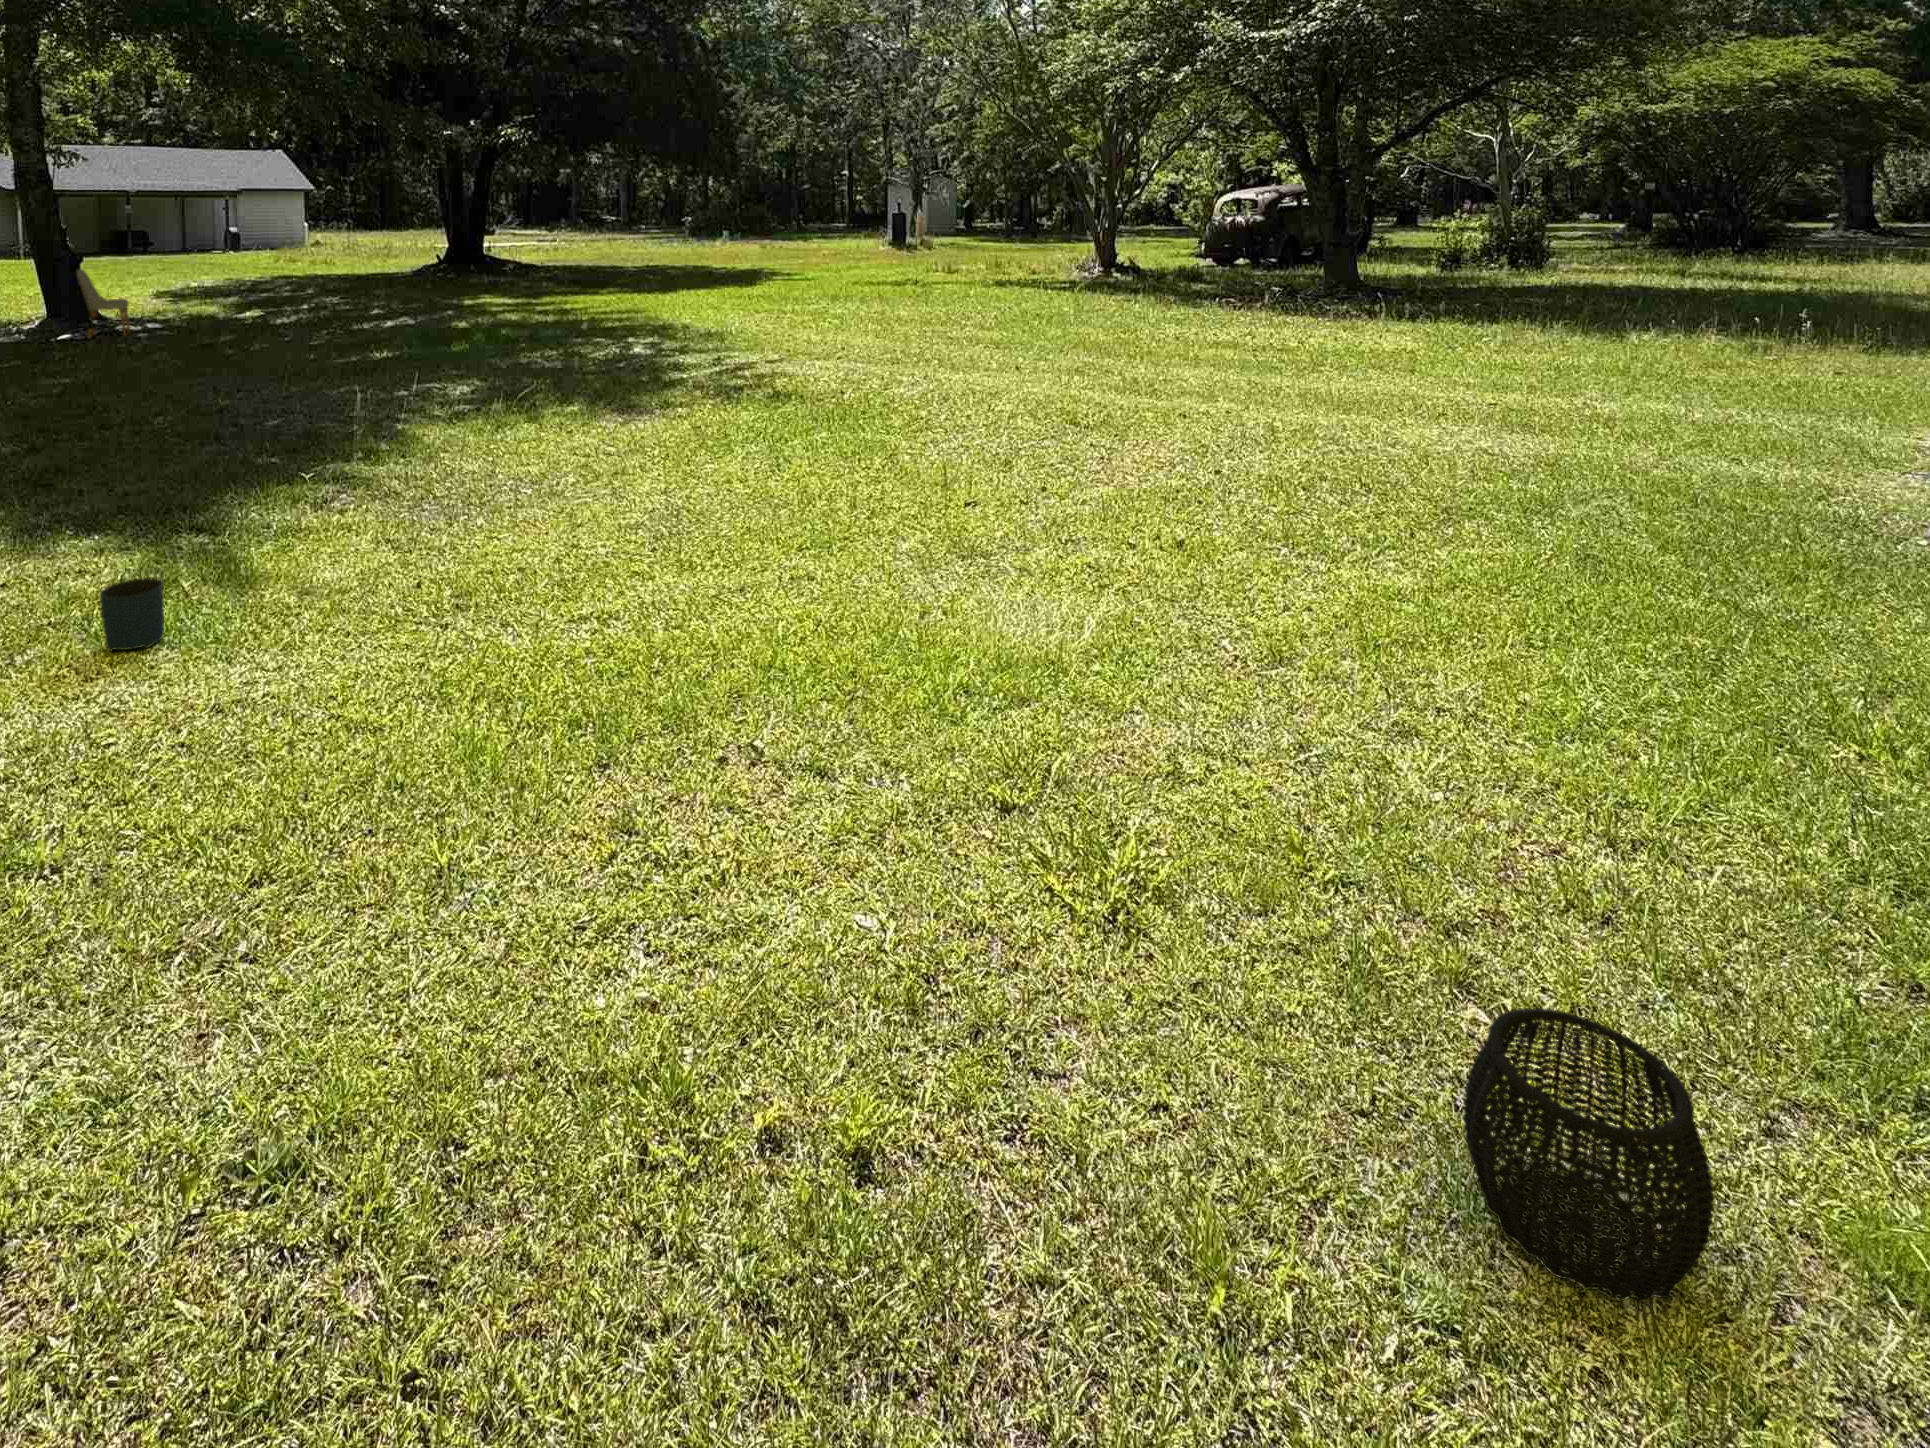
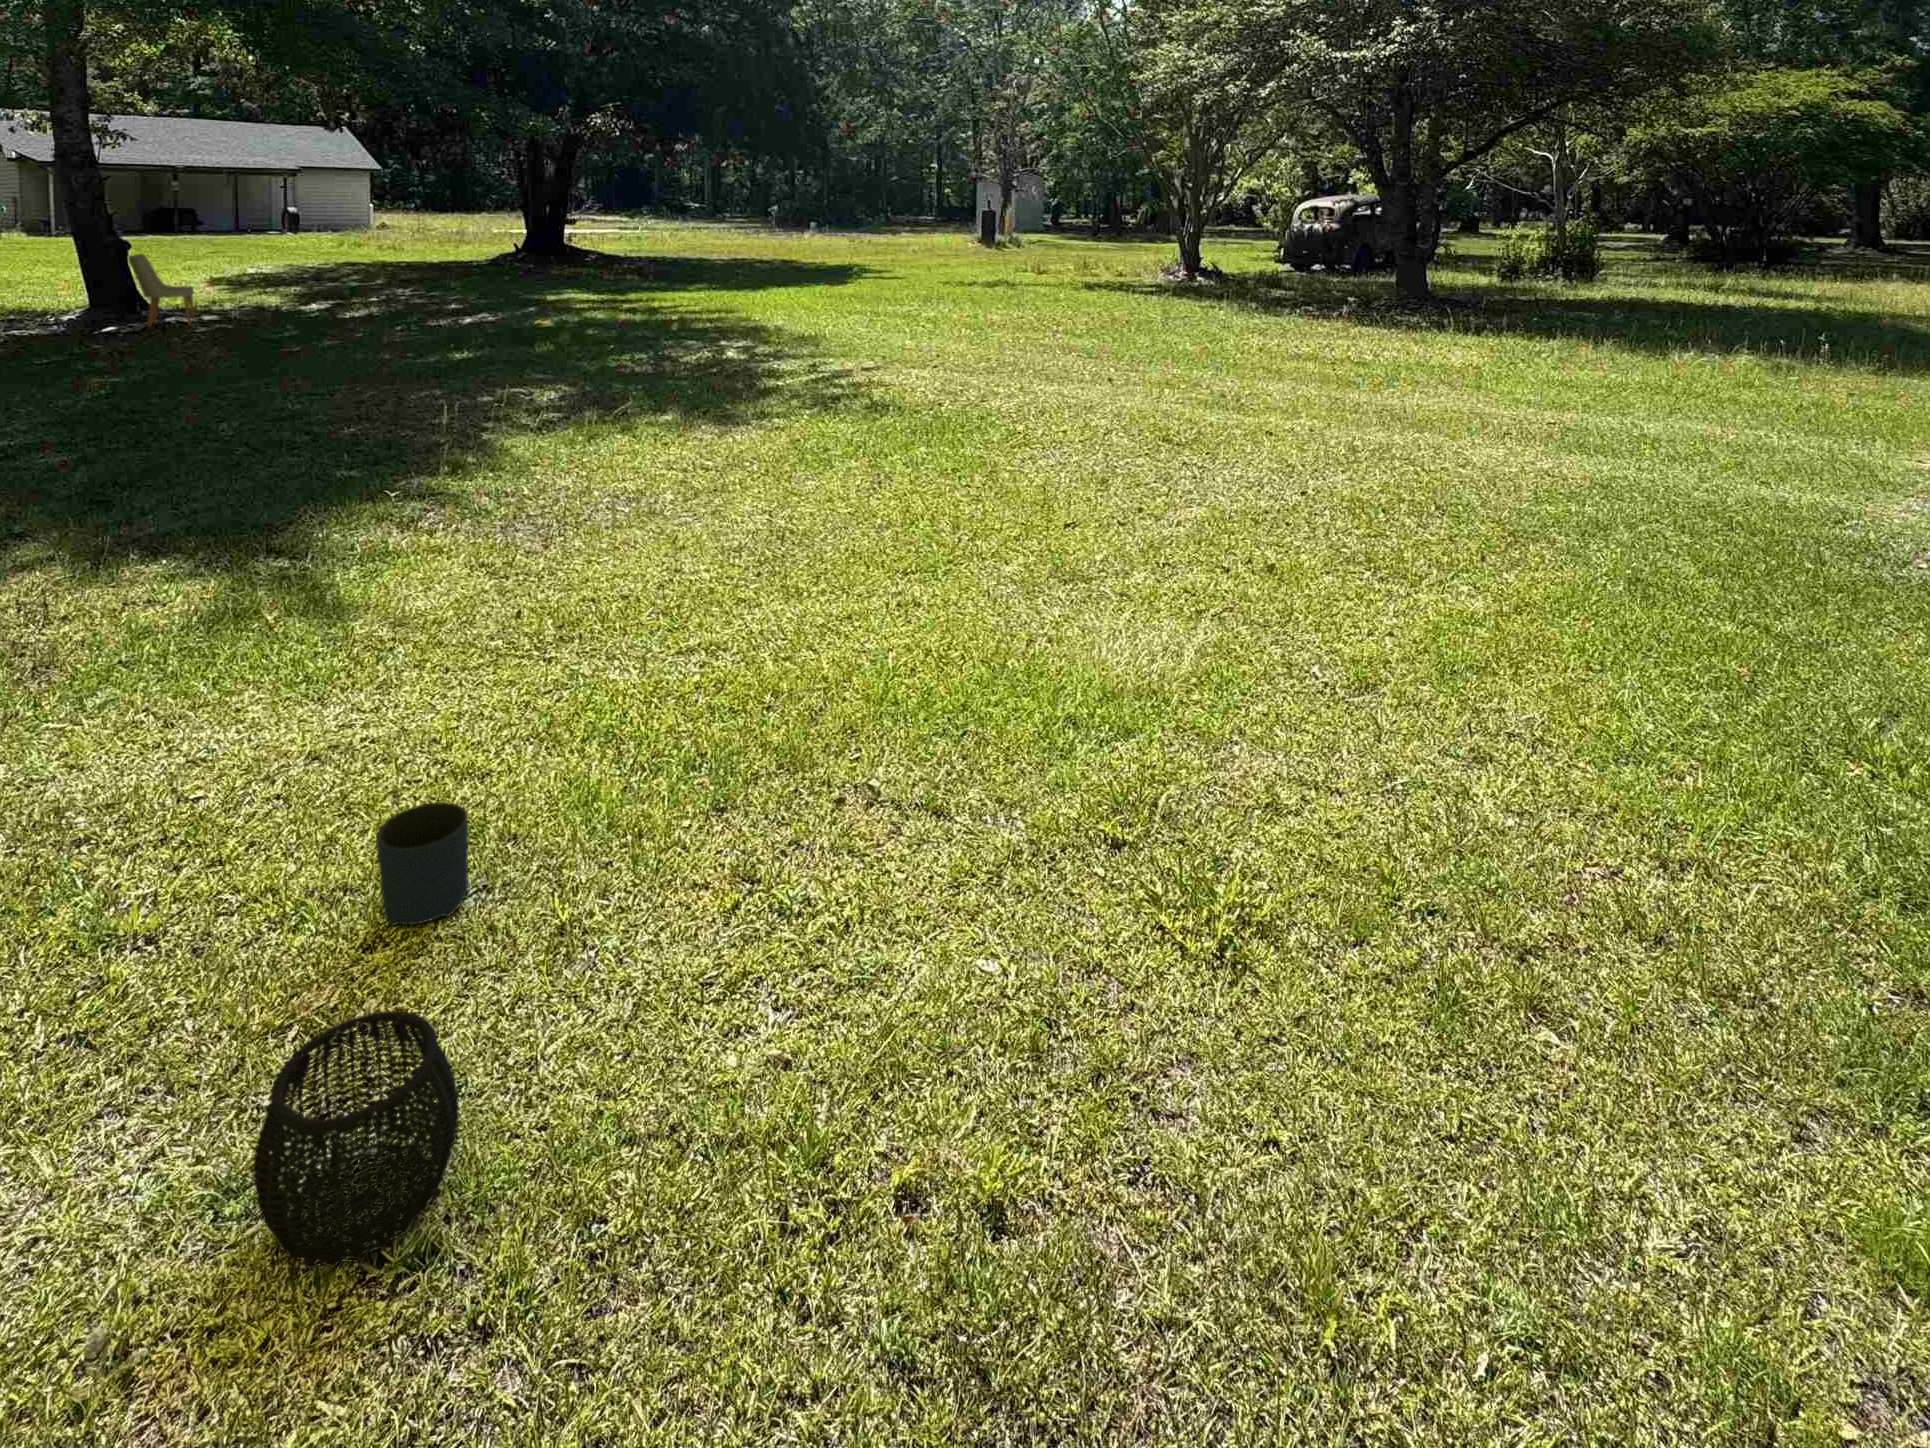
planter: present [99,578,164,651] -> present [376,802,468,926]
woven basket: present [1462,1008,1715,1302] -> present [252,1011,460,1268]

